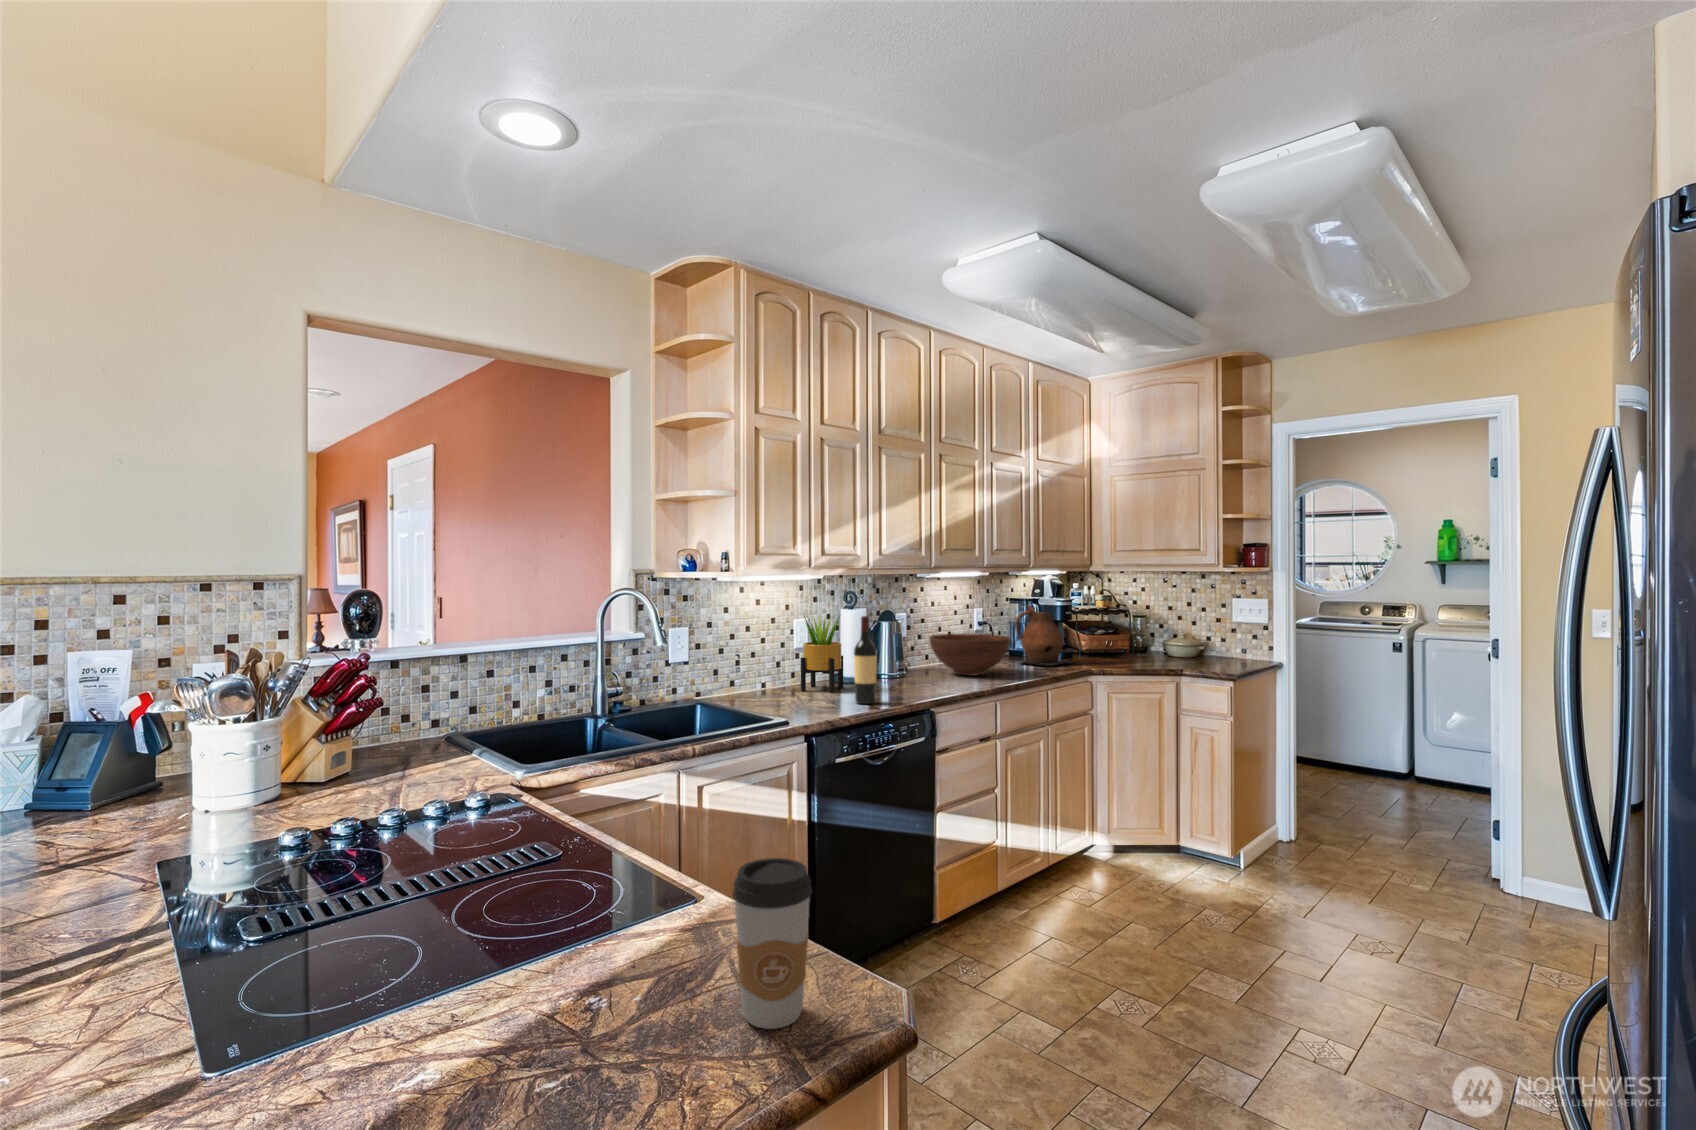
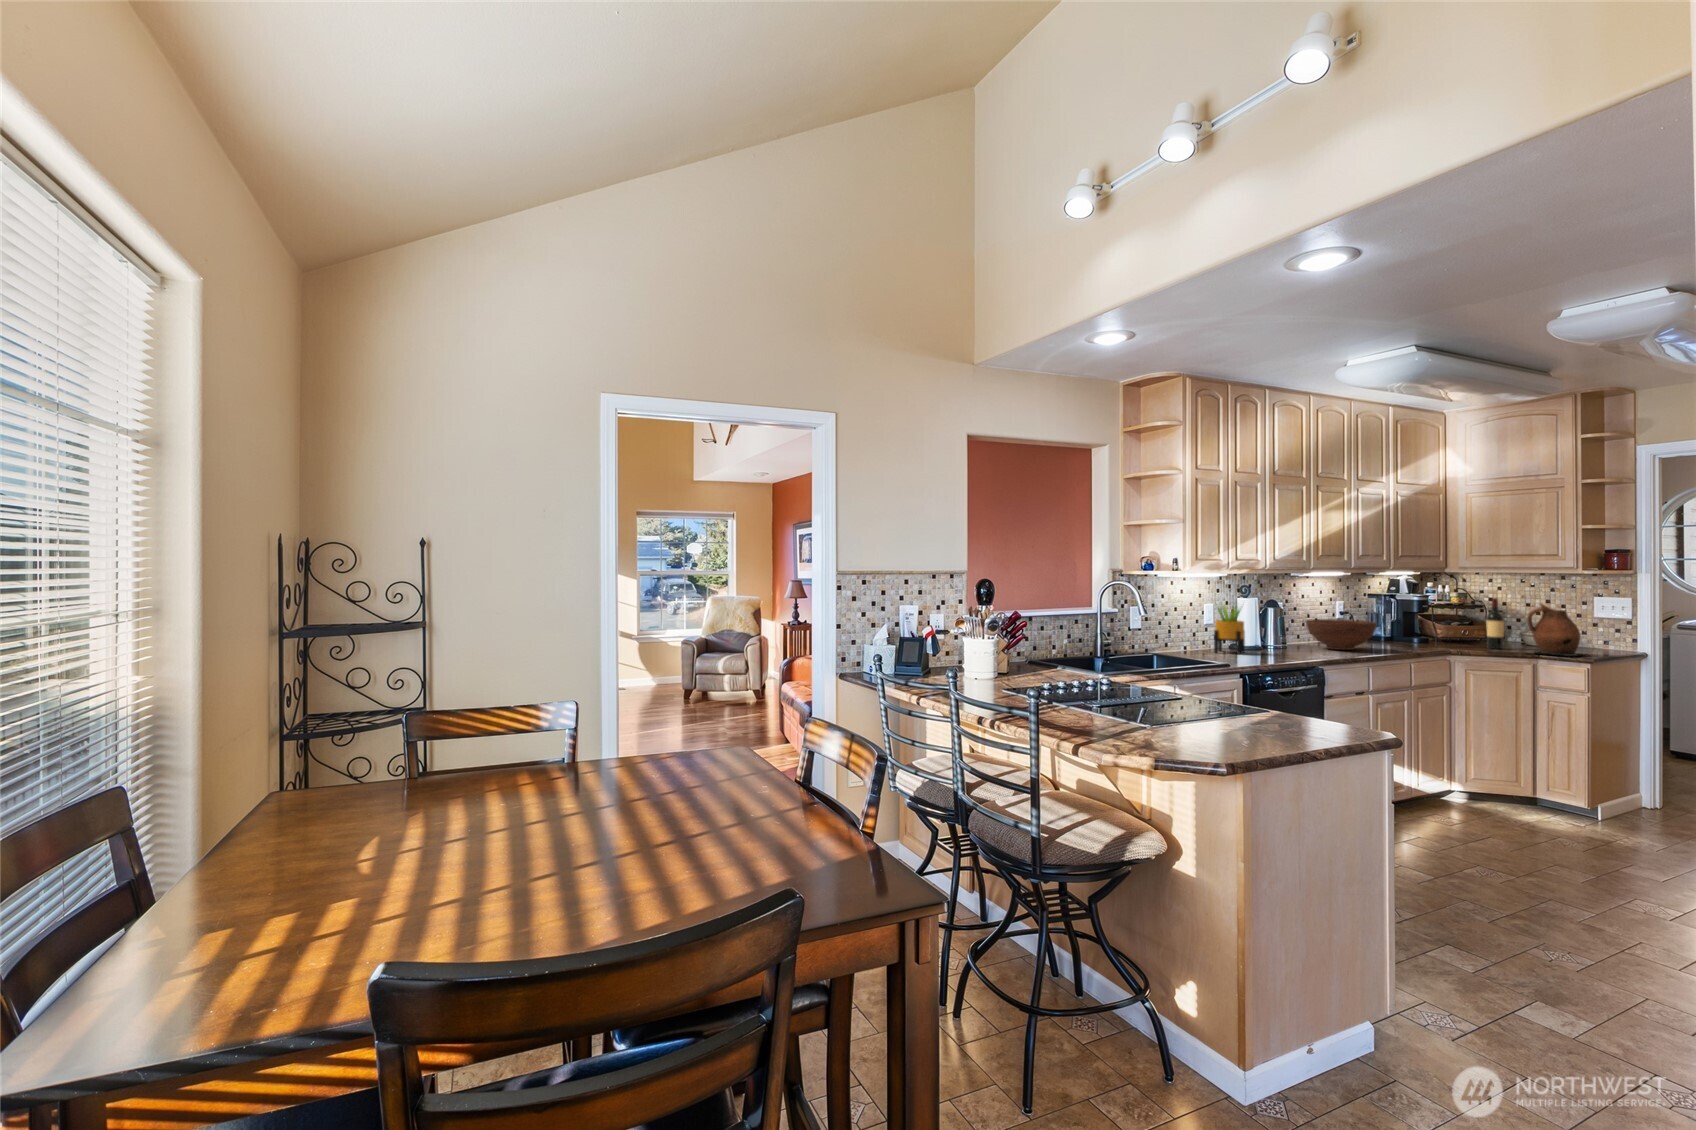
ceramic pitcher: present [1016,606,1069,666] -> present [1527,603,1583,656]
wine bottle: present [854,616,877,704] -> present [1486,598,1504,649]
coffee cup: present [733,858,812,1029] -> none [1317,679,1351,735]

